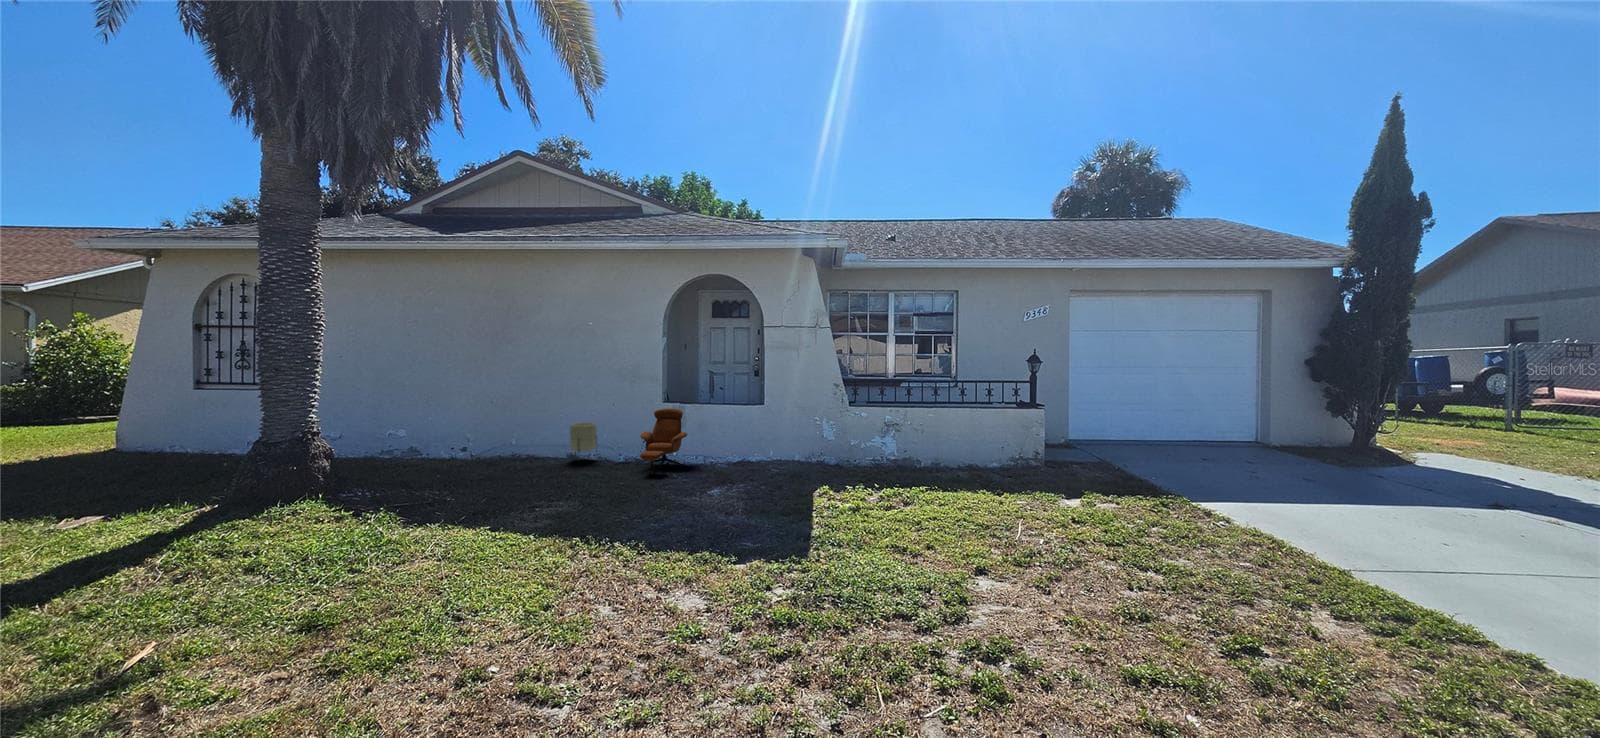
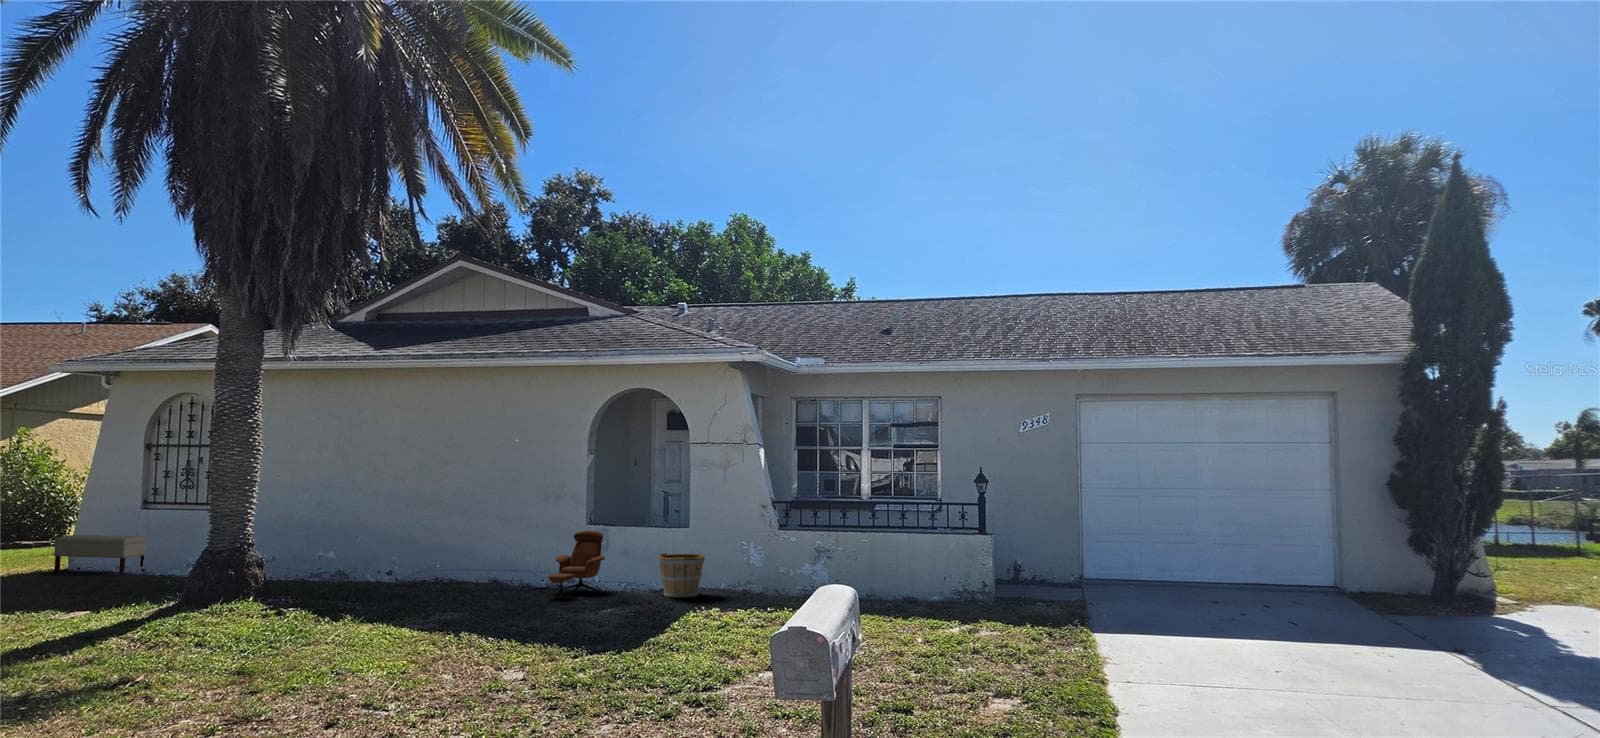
bench: none [92,416,203,457] -> present [54,535,147,575]
planter: present [570,422,597,452] -> none [488,545,517,588]
wooden bucket: none [742,429,786,471] -> present [658,553,705,598]

